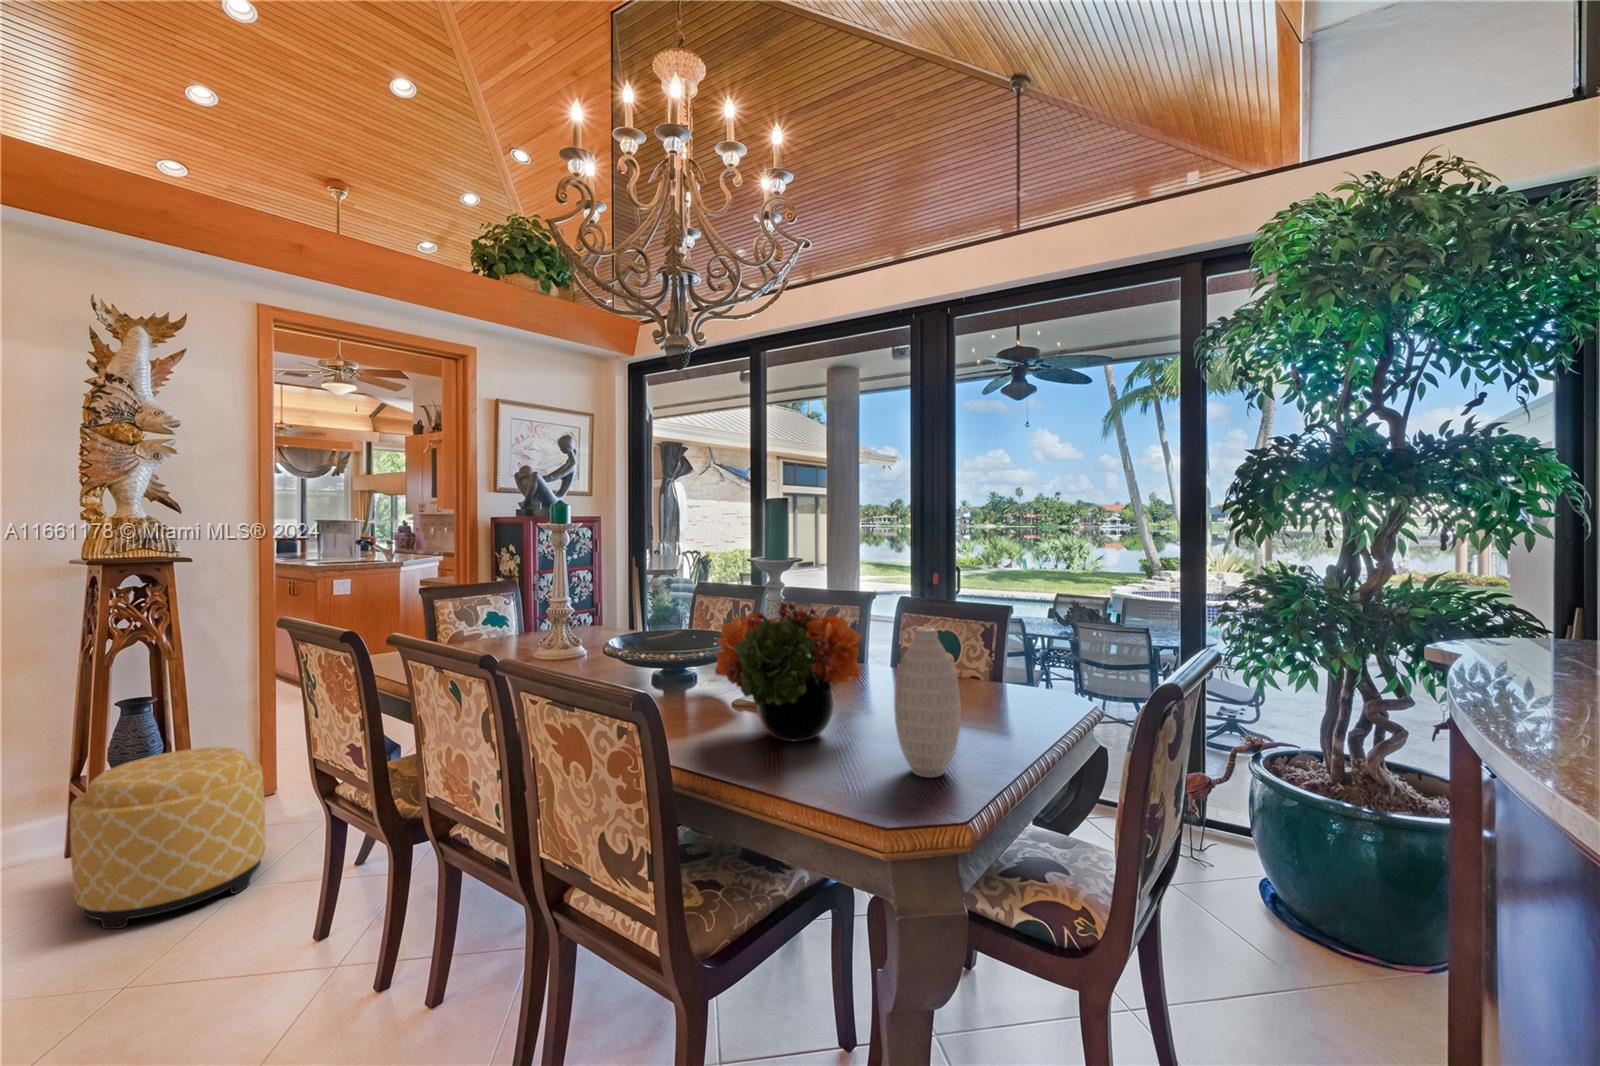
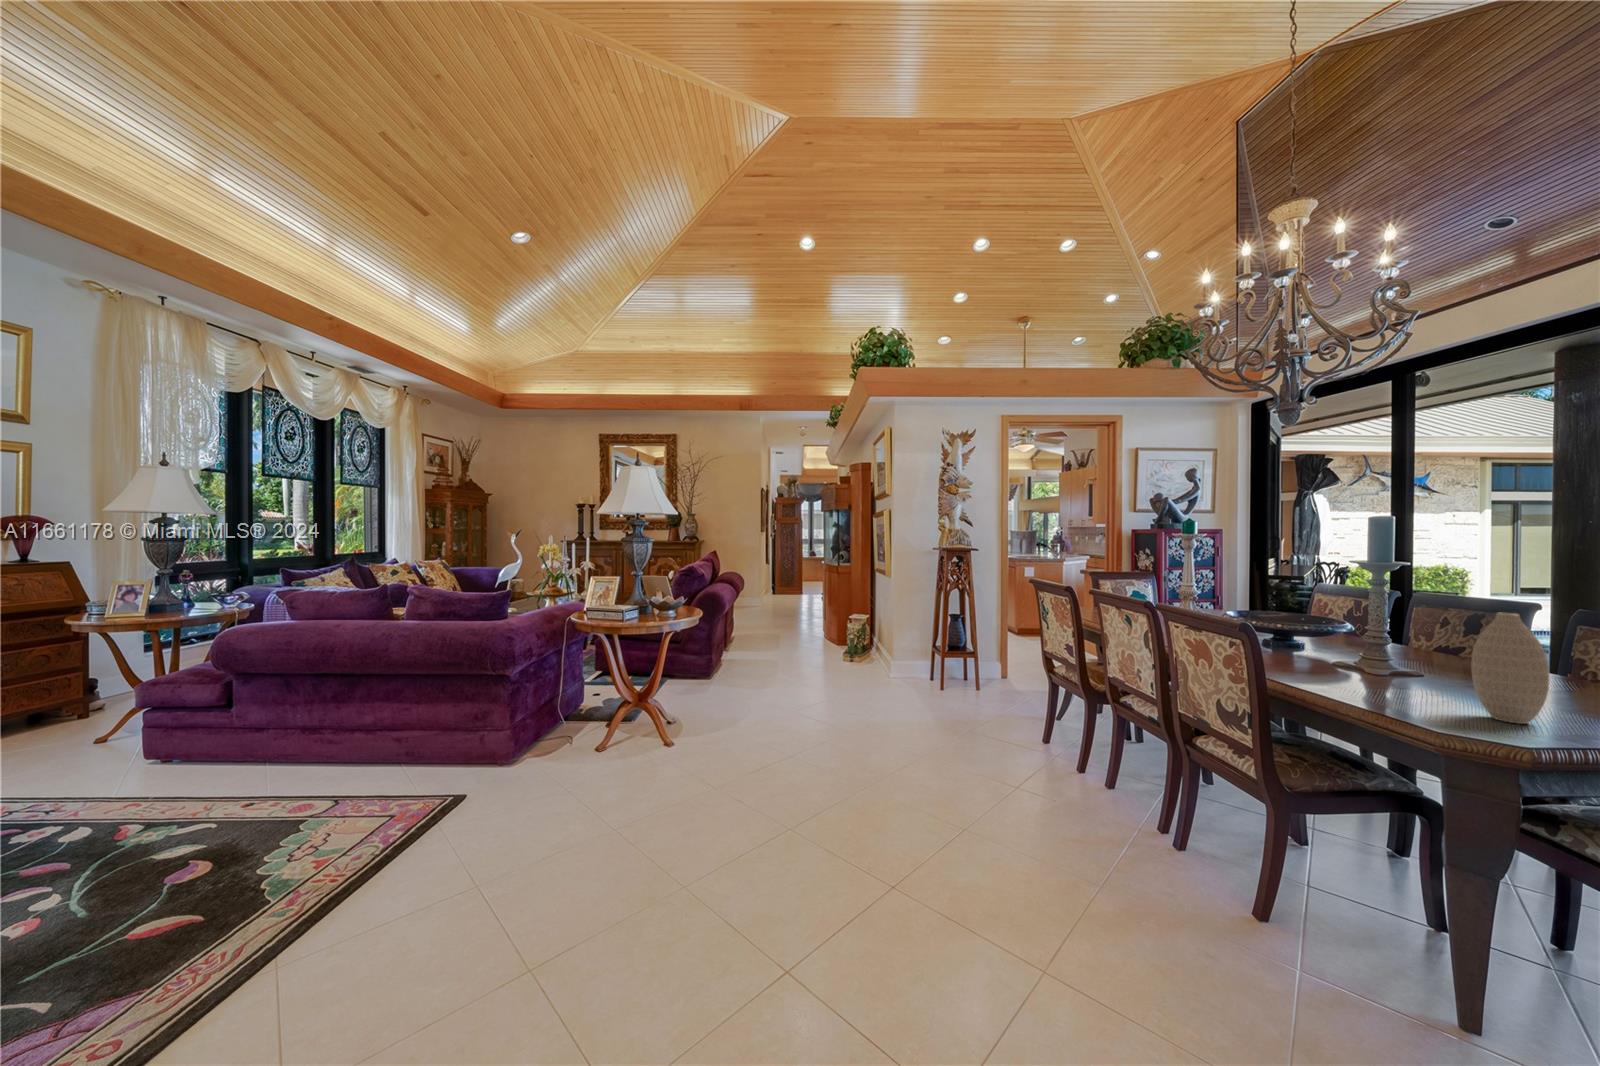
flower arrangement: present [715,602,862,741] -> none [1306,589,1460,688]
ottoman: present [70,747,266,929] -> none [942,641,1013,714]

